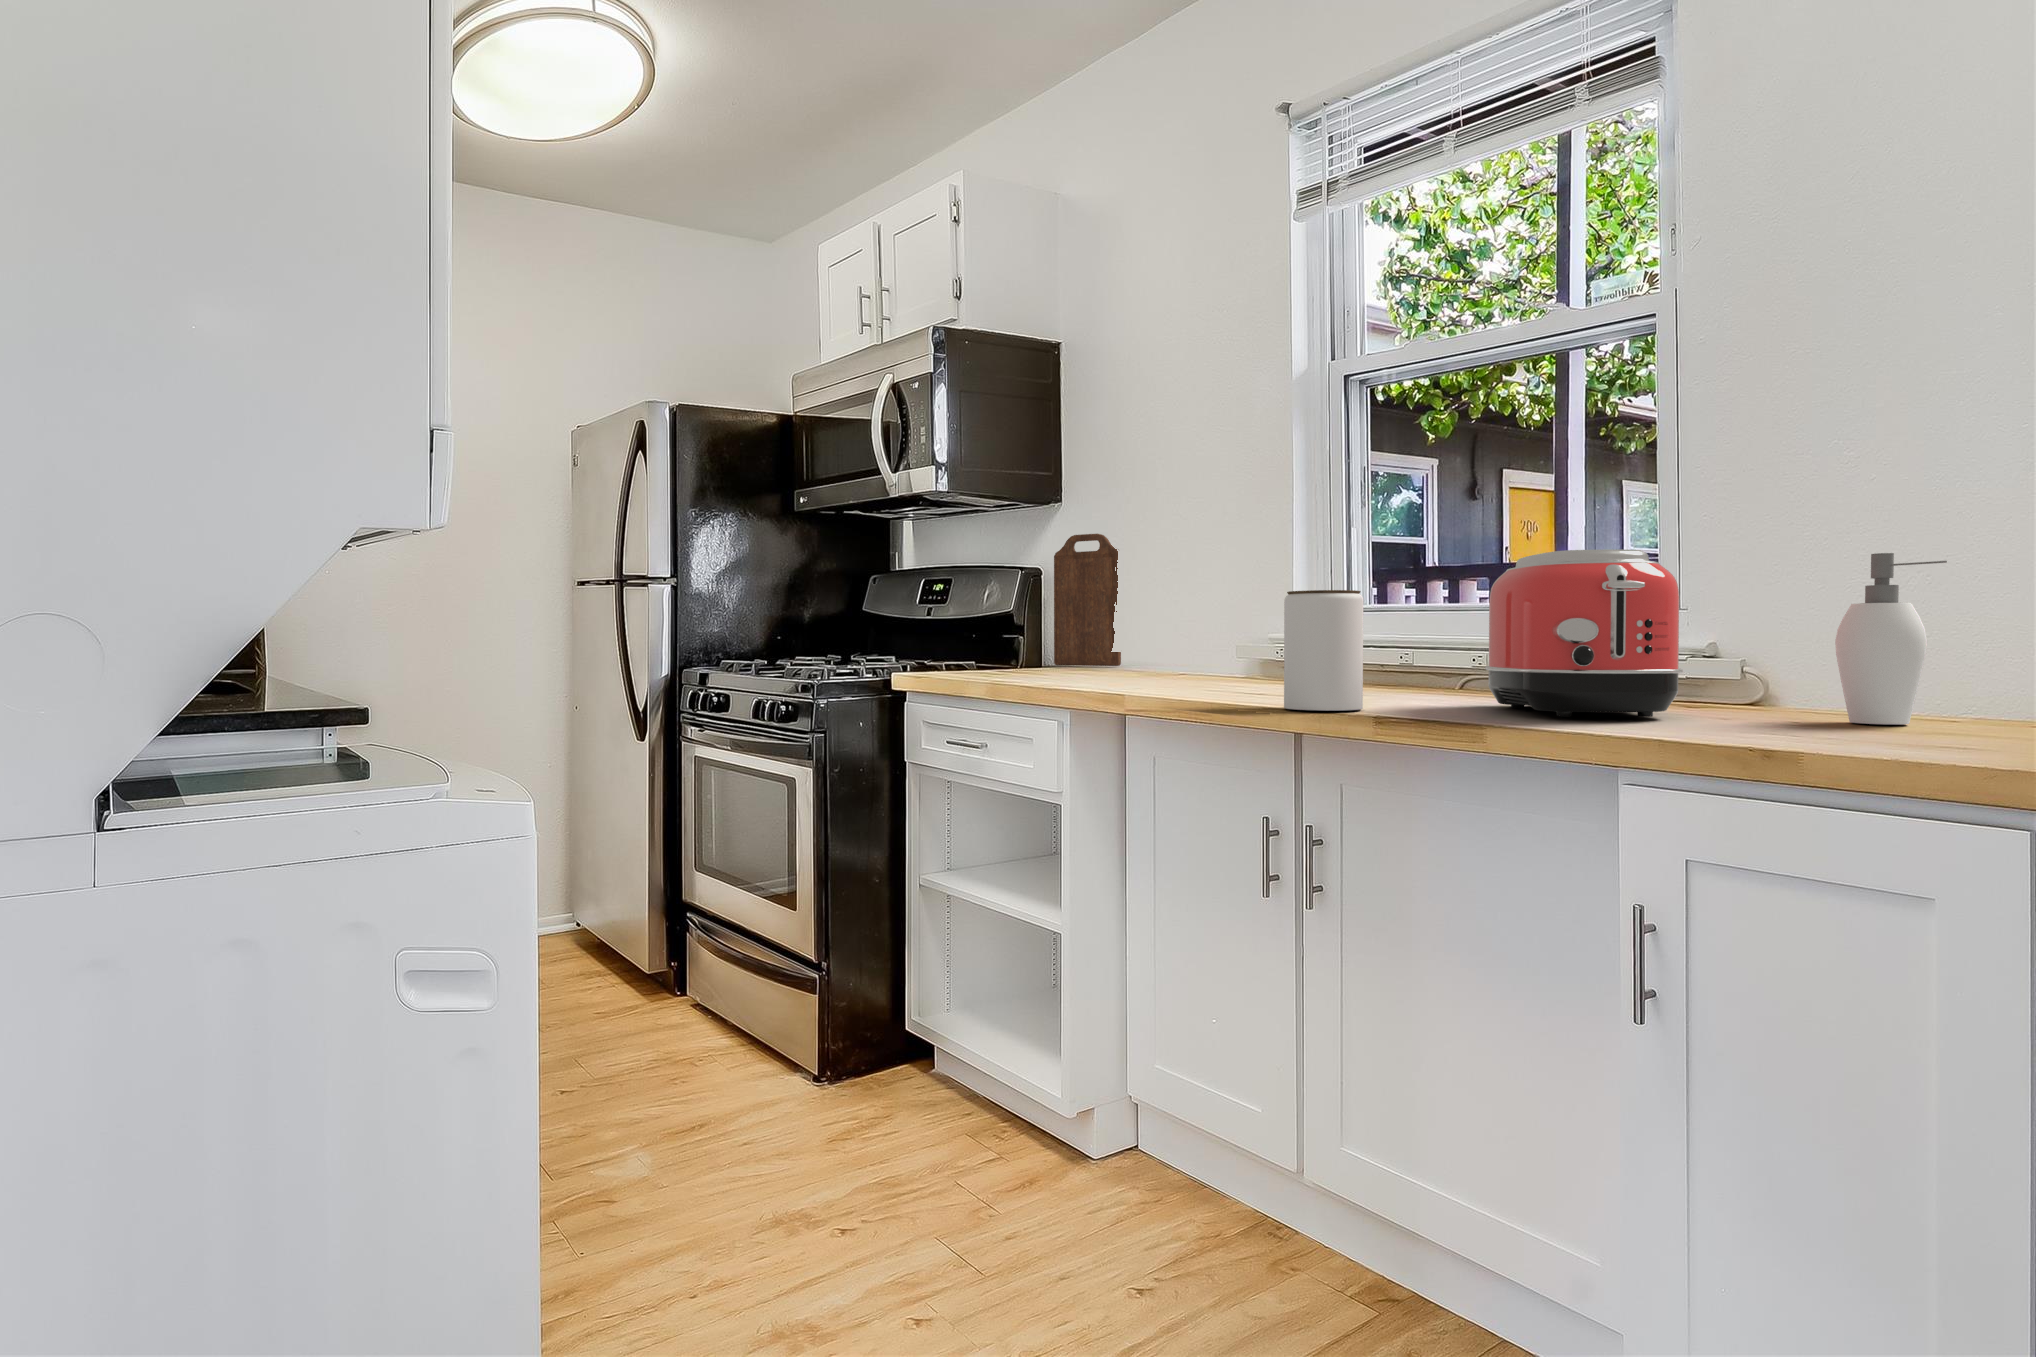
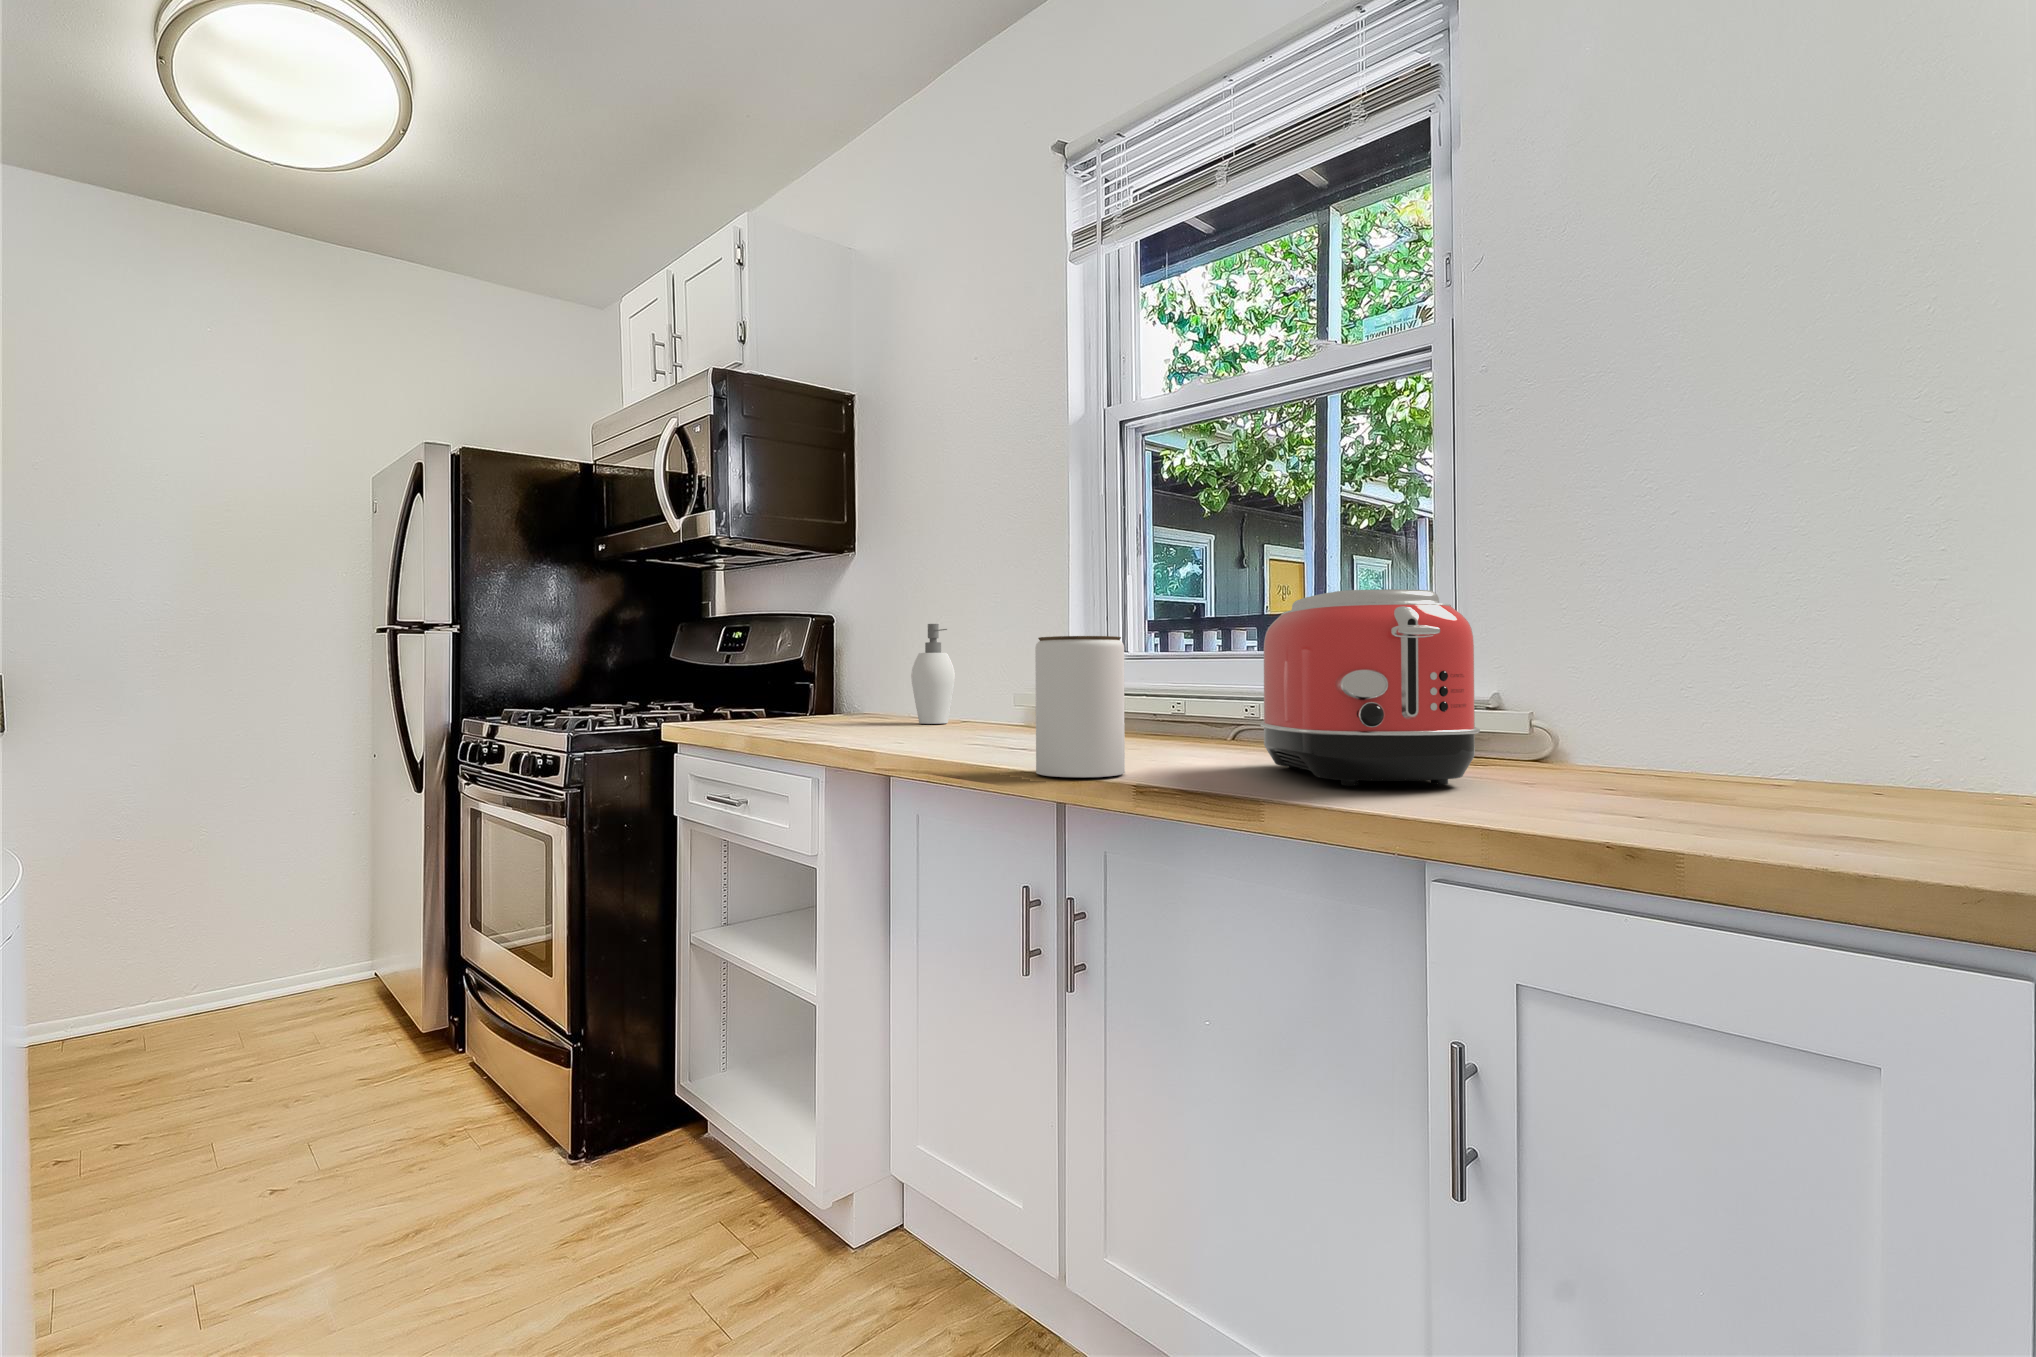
cutting board: present [1054,534,1121,666] -> none [846,579,912,711]
soap dispenser: present [1835,553,1947,724] -> present [911,624,955,724]

